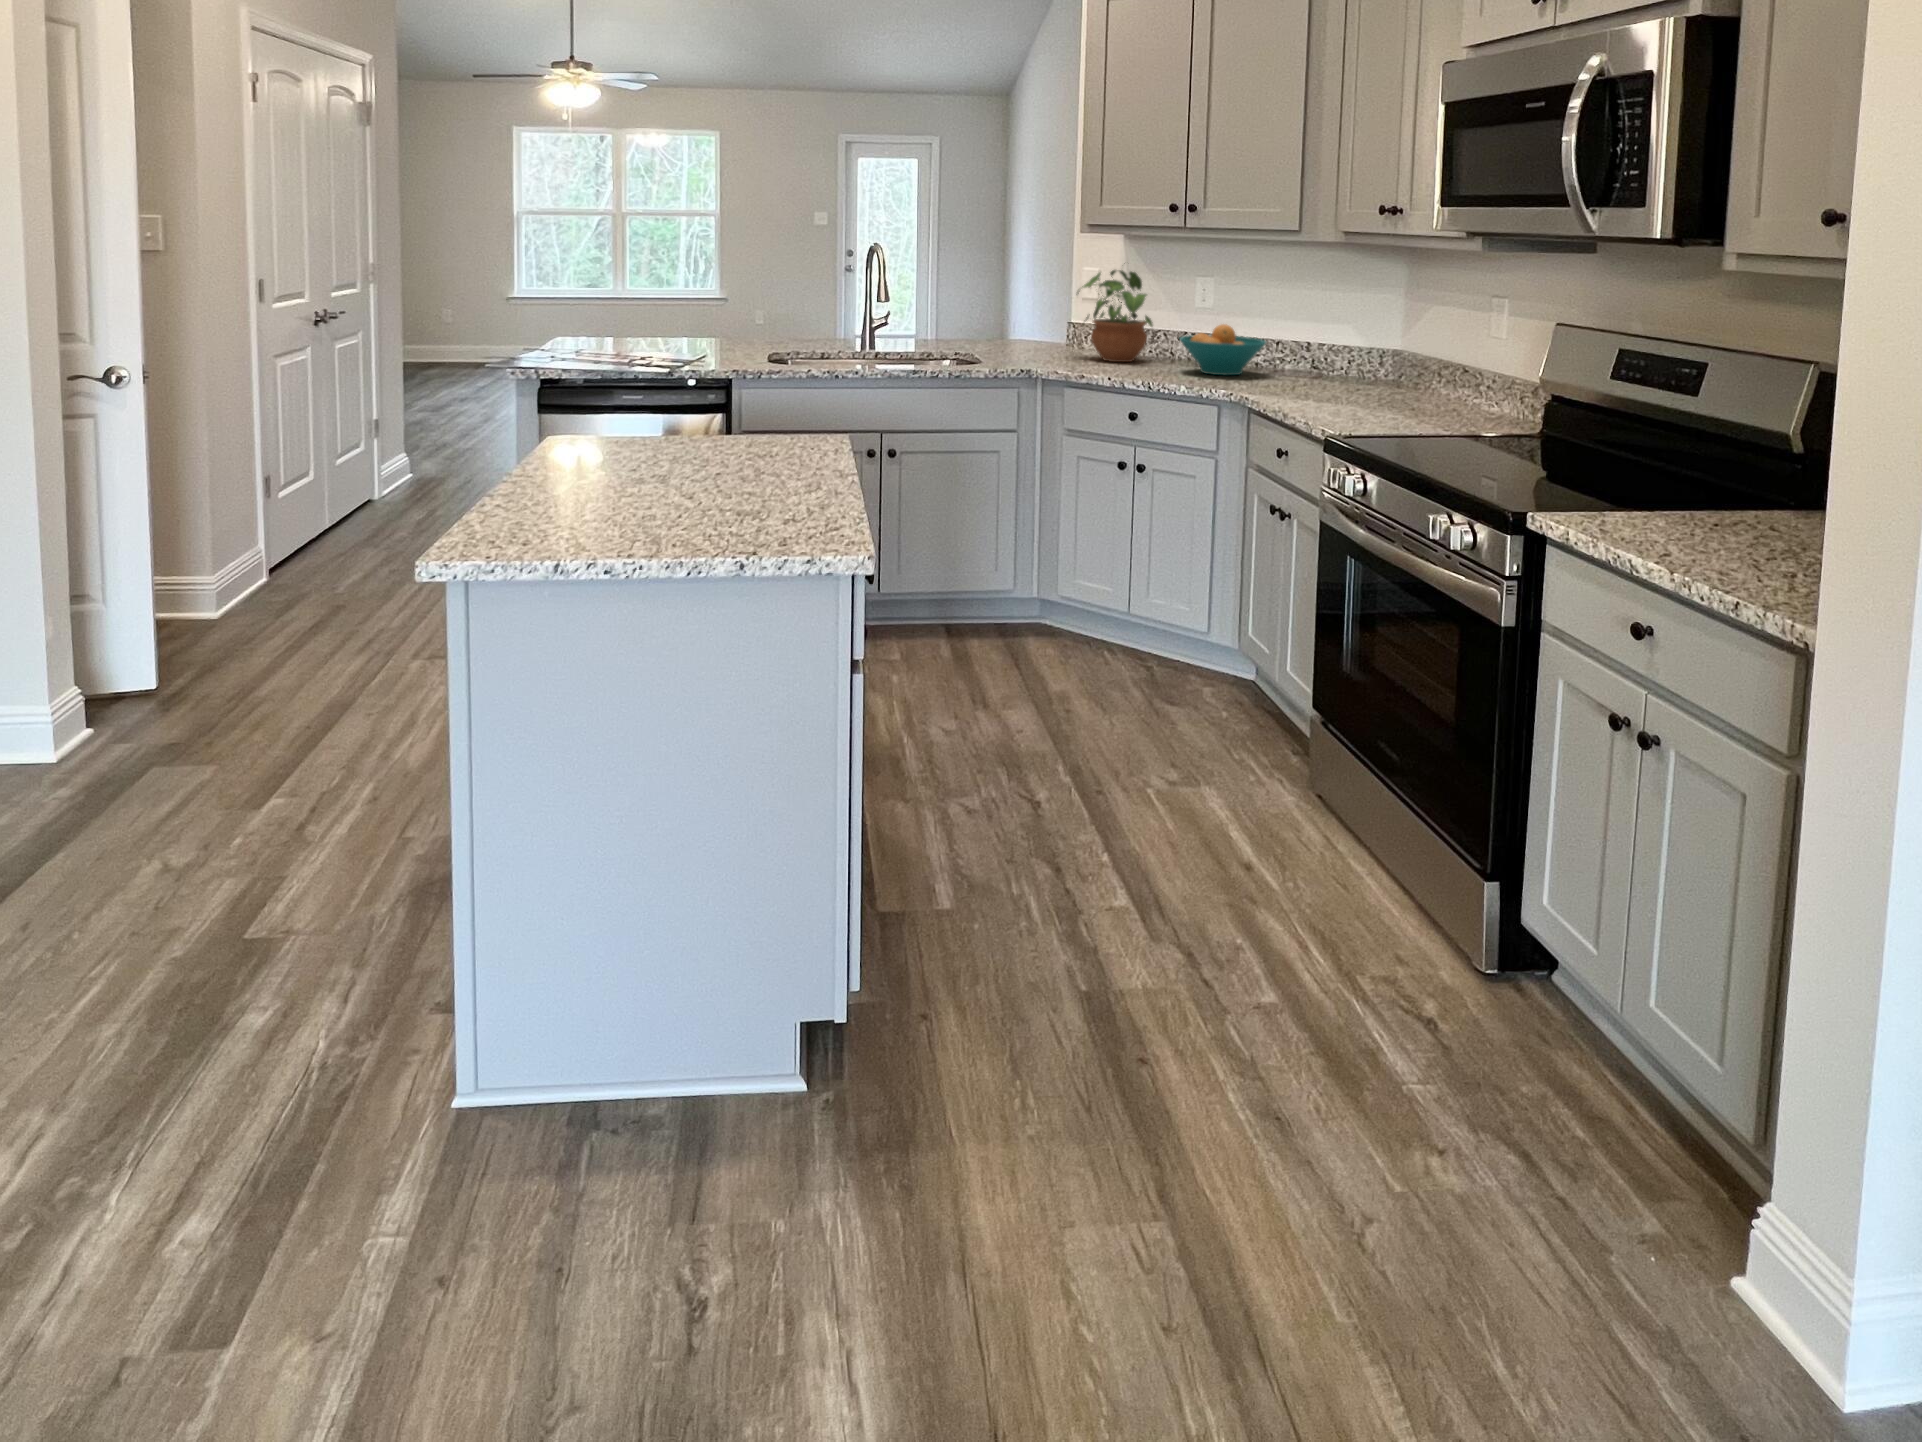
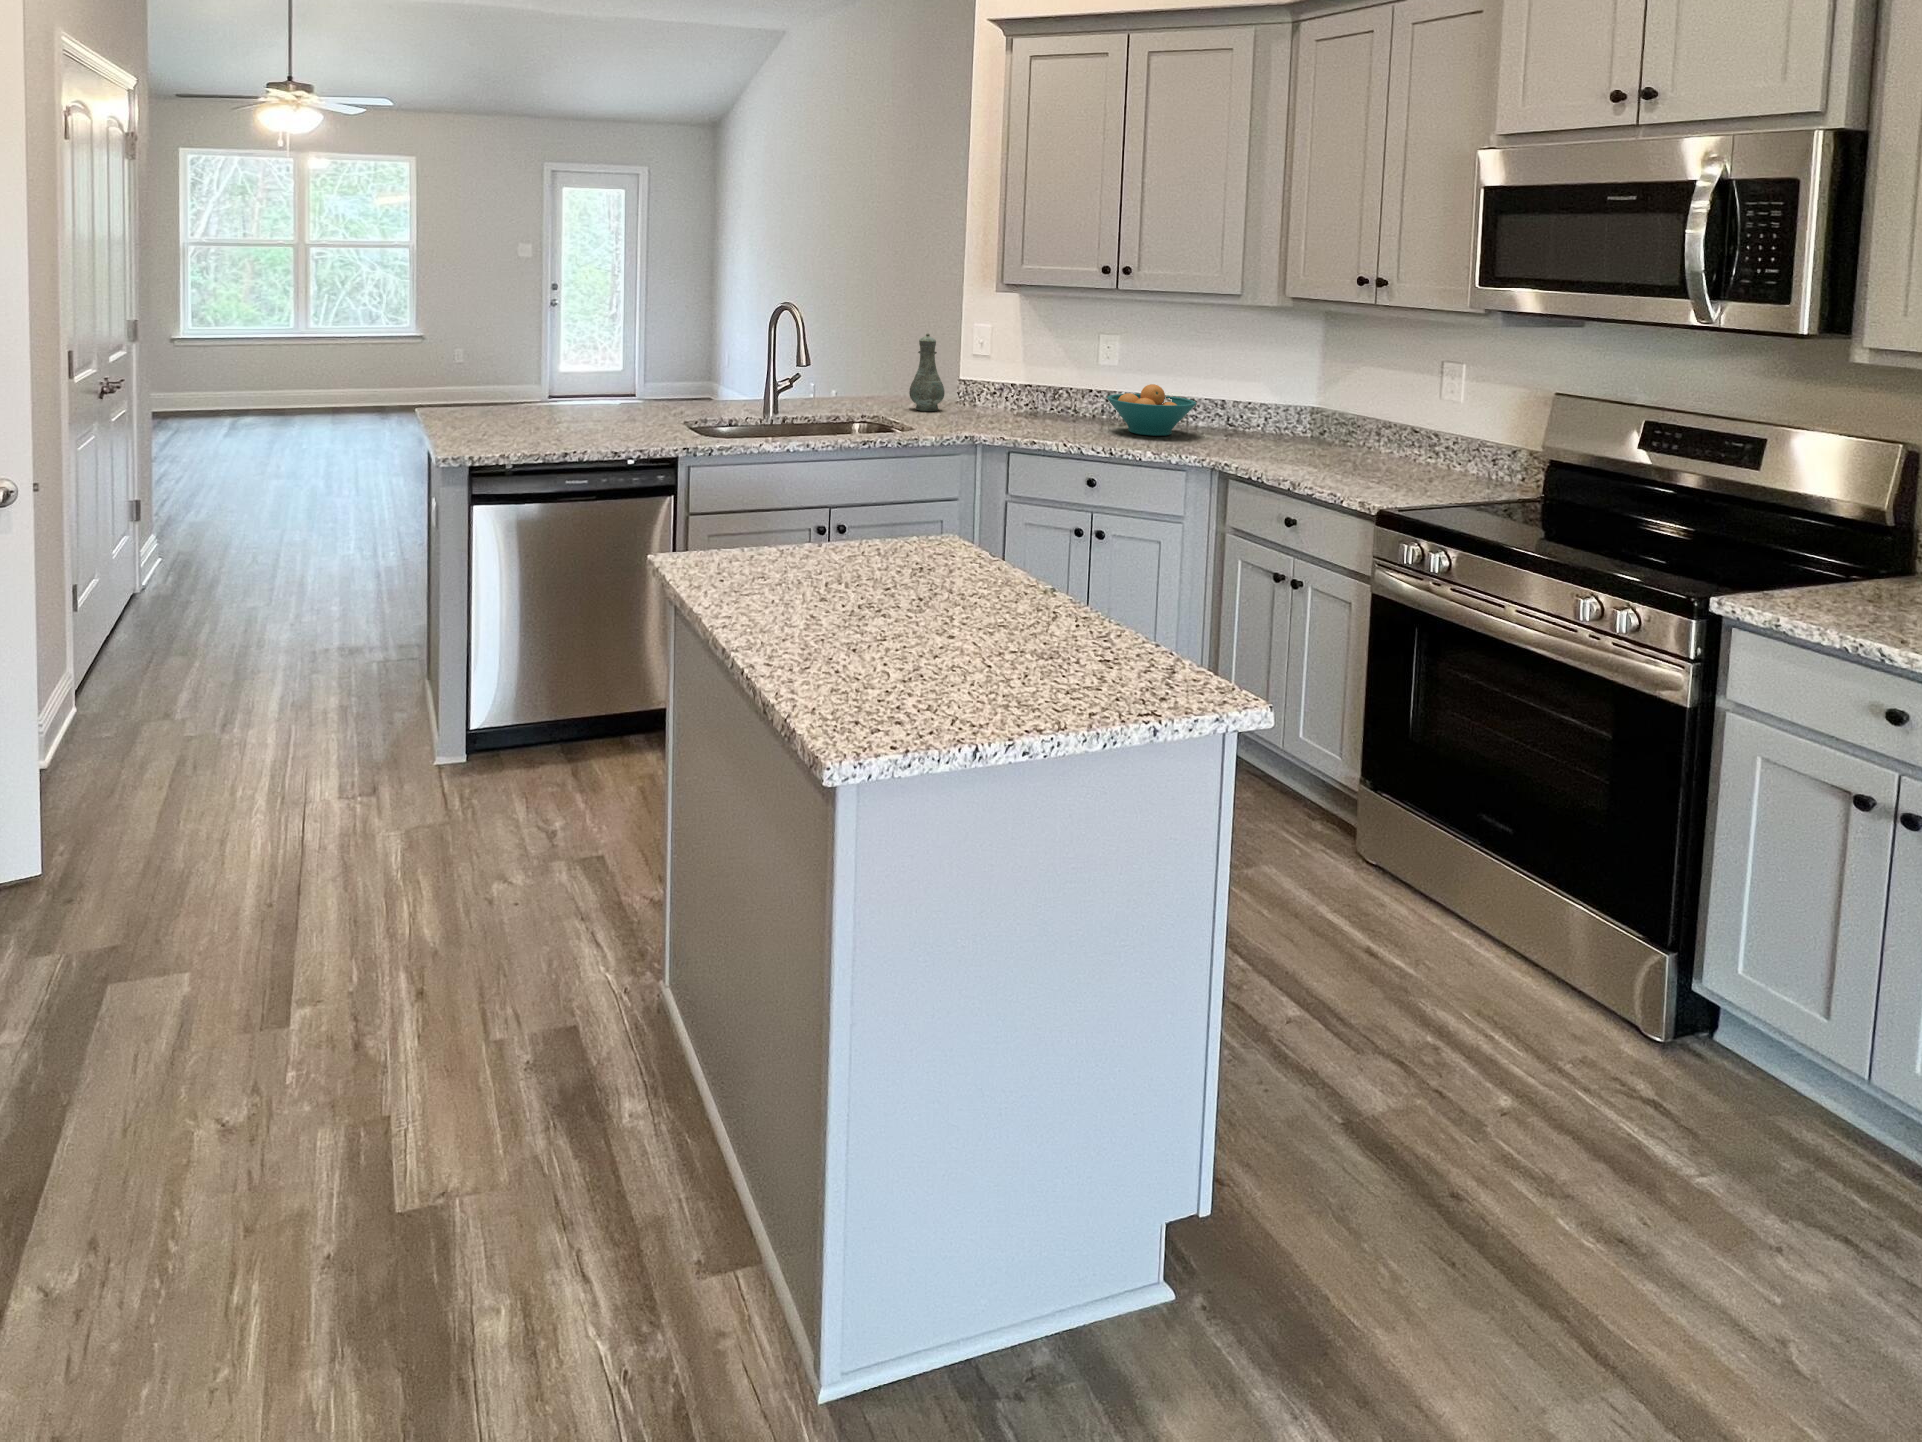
potted plant: present [1078,270,1153,362] -> none [983,318,1063,422]
vase: none [1017,277,1051,352] -> present [909,334,944,411]

